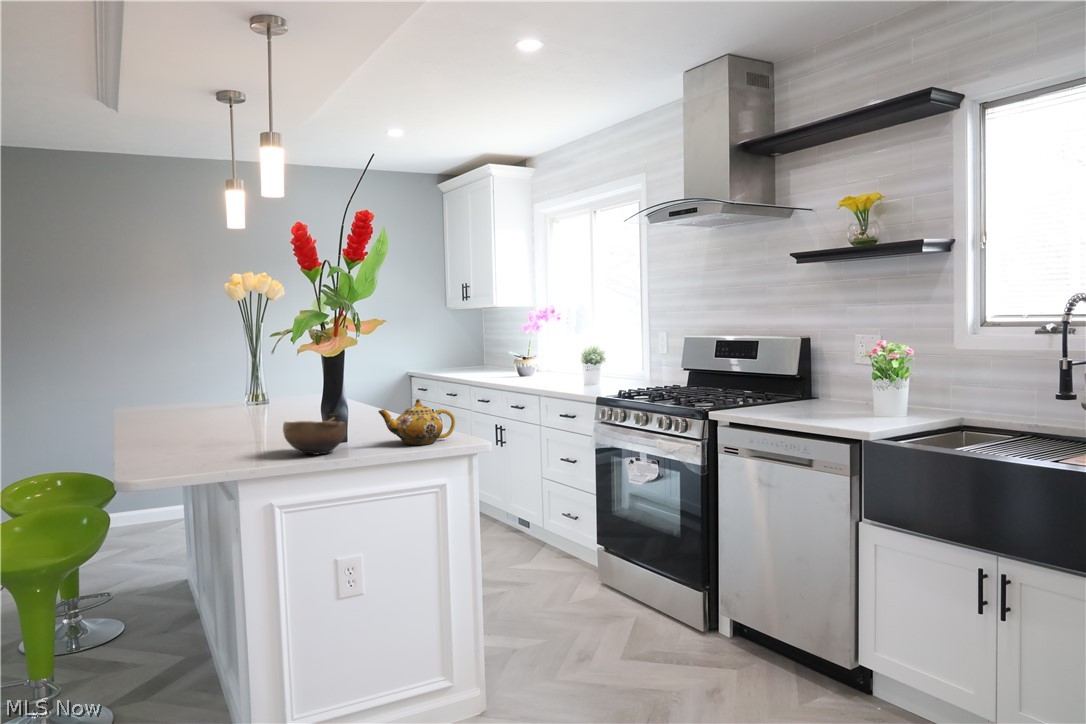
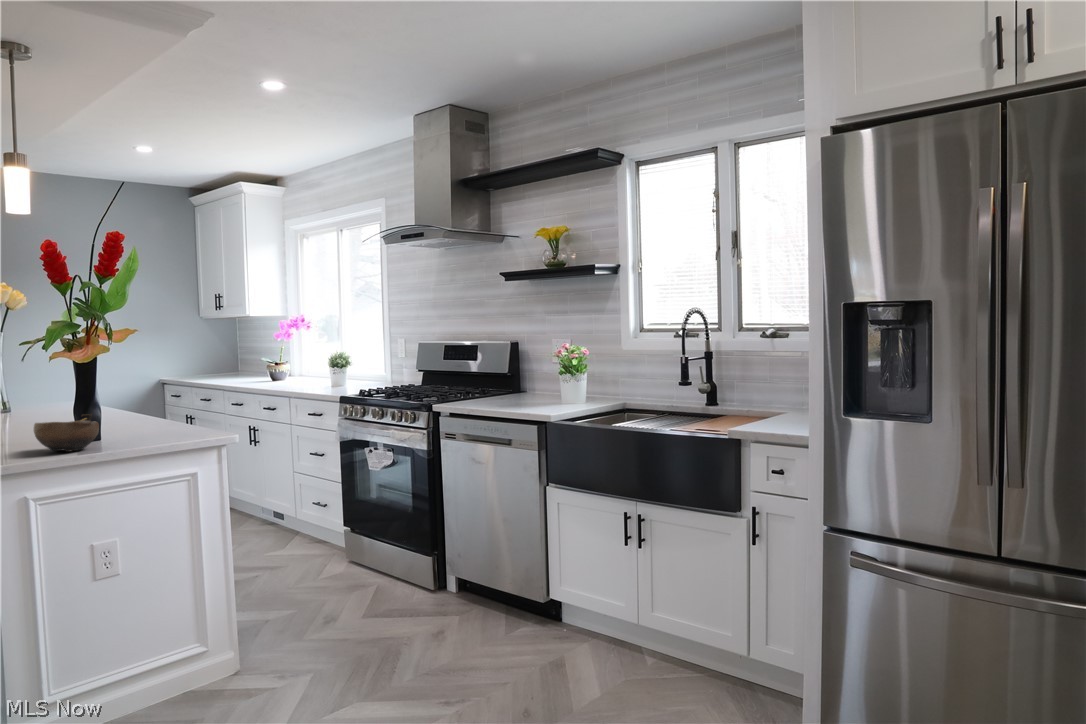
teapot: present [378,399,455,445] -> none [131,399,206,440]

